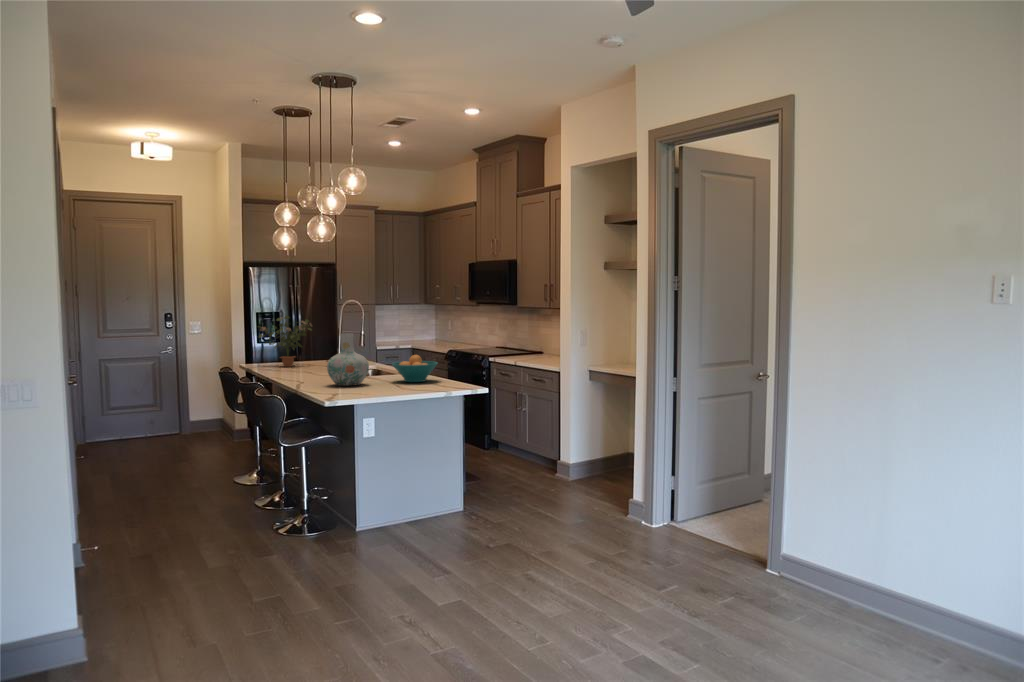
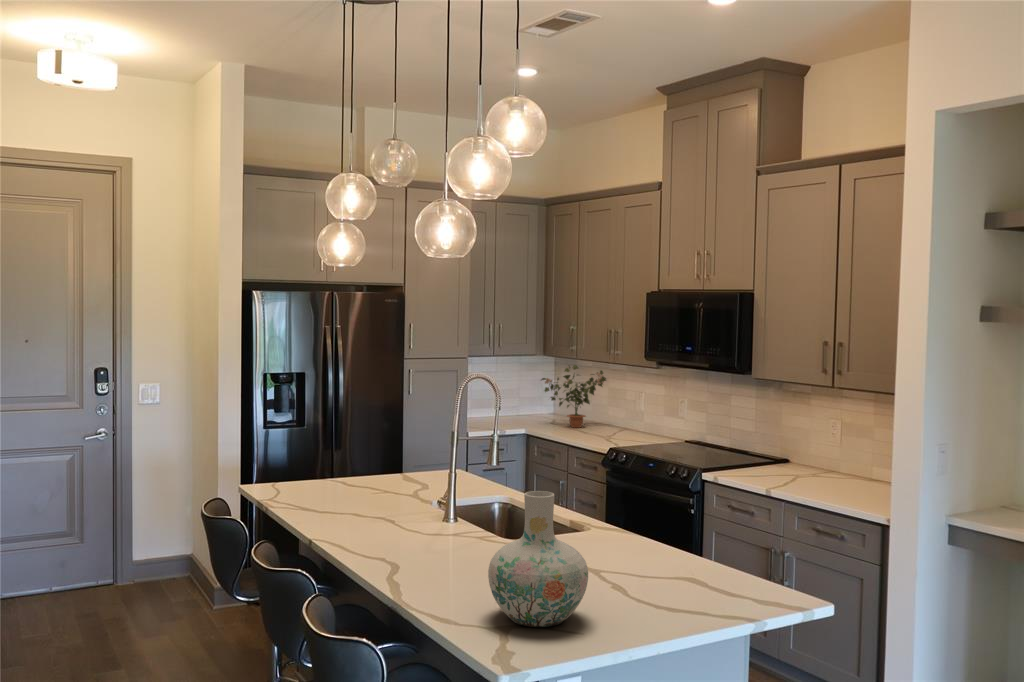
potted plant: present [259,316,312,367] -> present [541,365,606,428]
fruit bowl: present [392,355,438,382] -> none [626,537,737,607]

